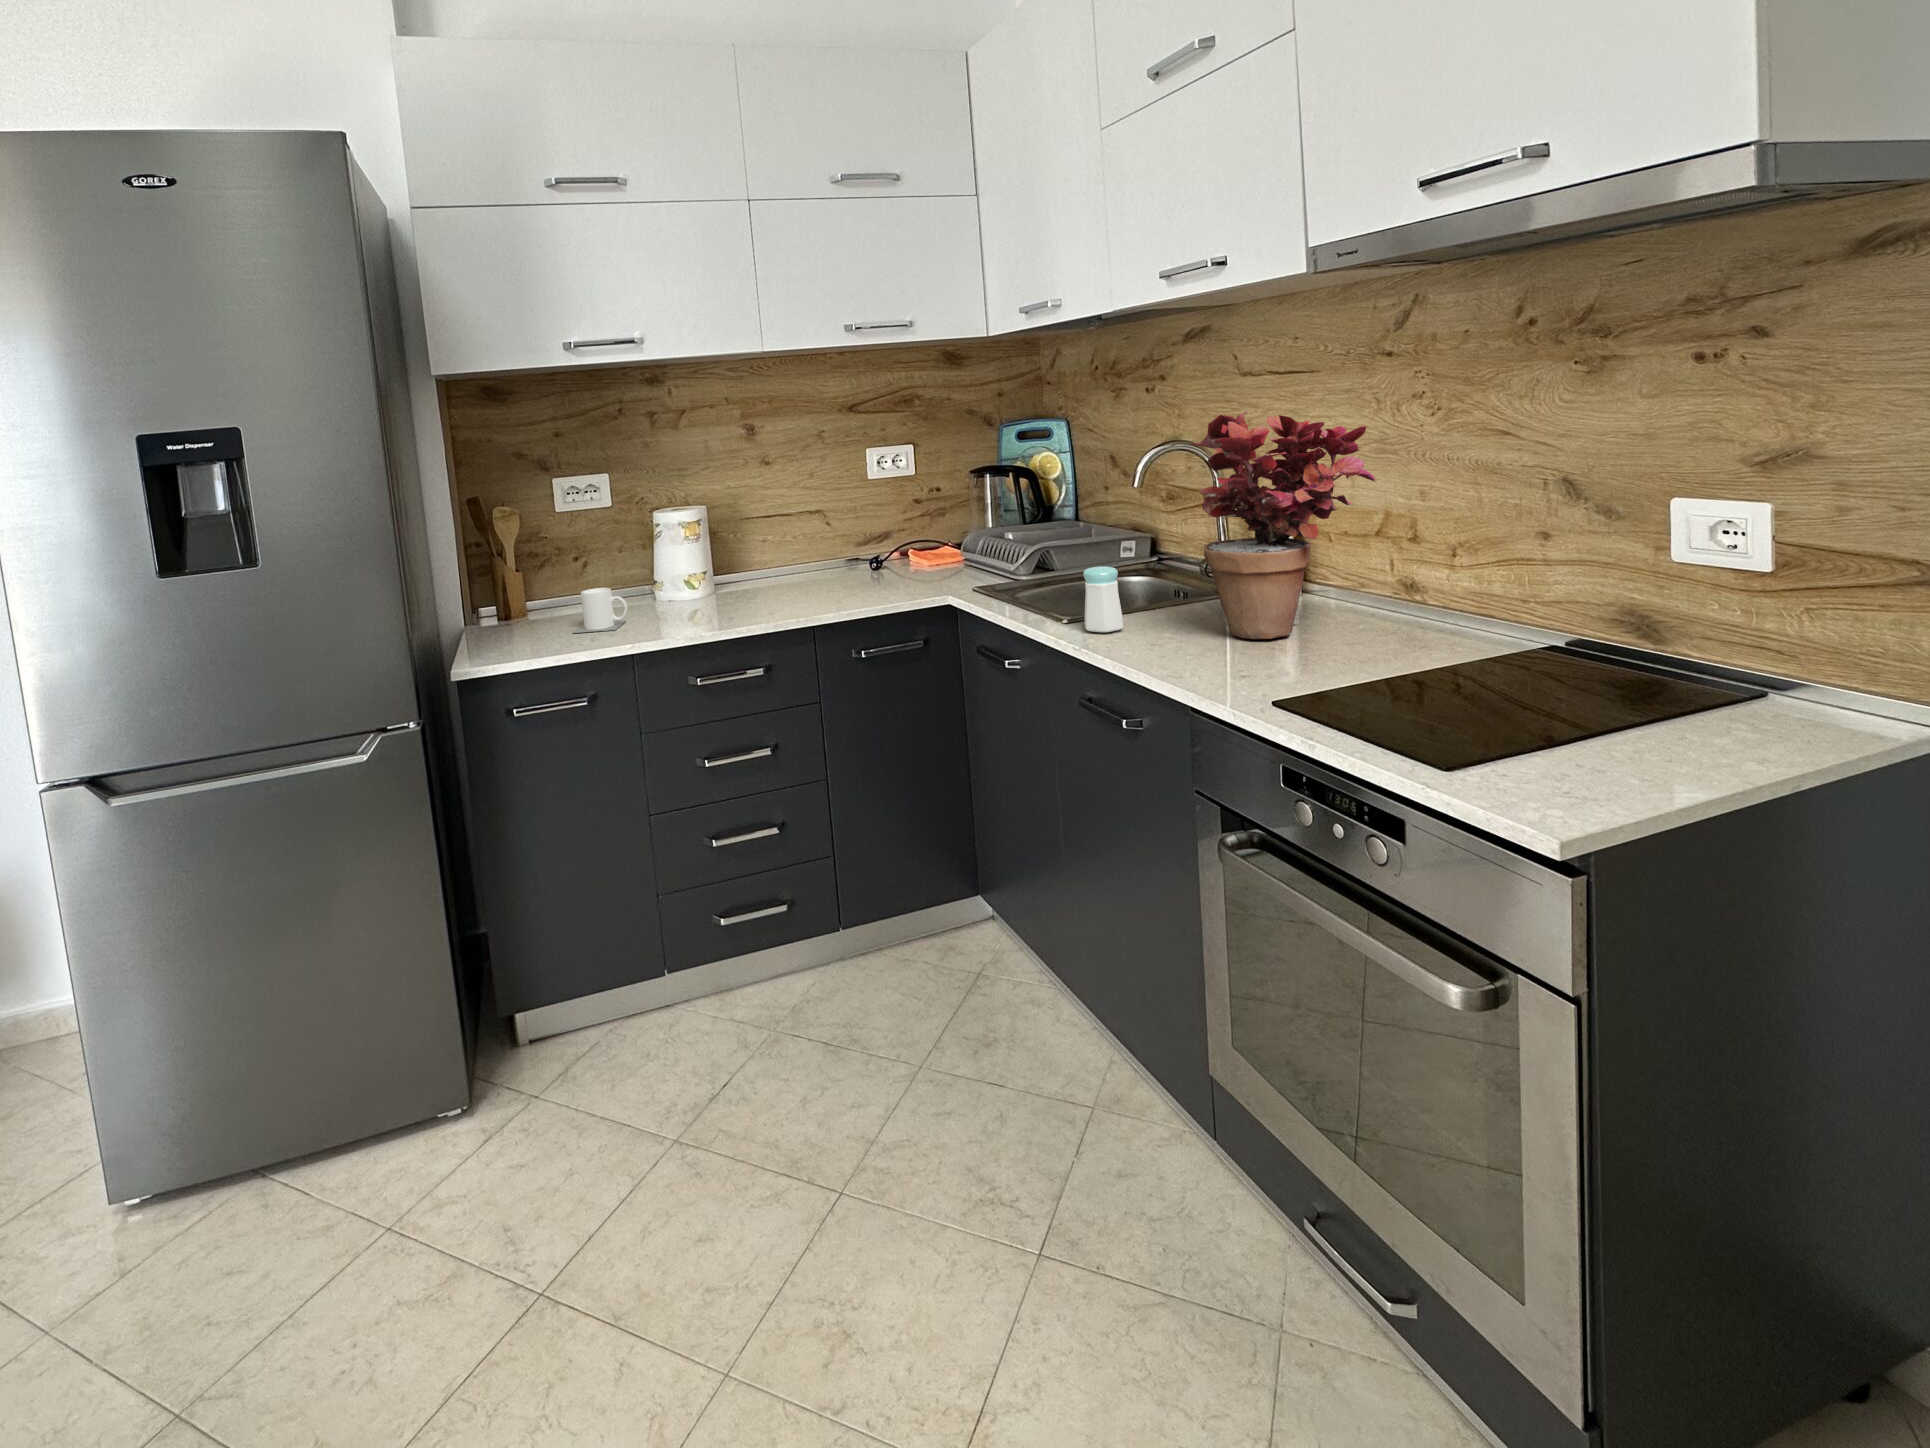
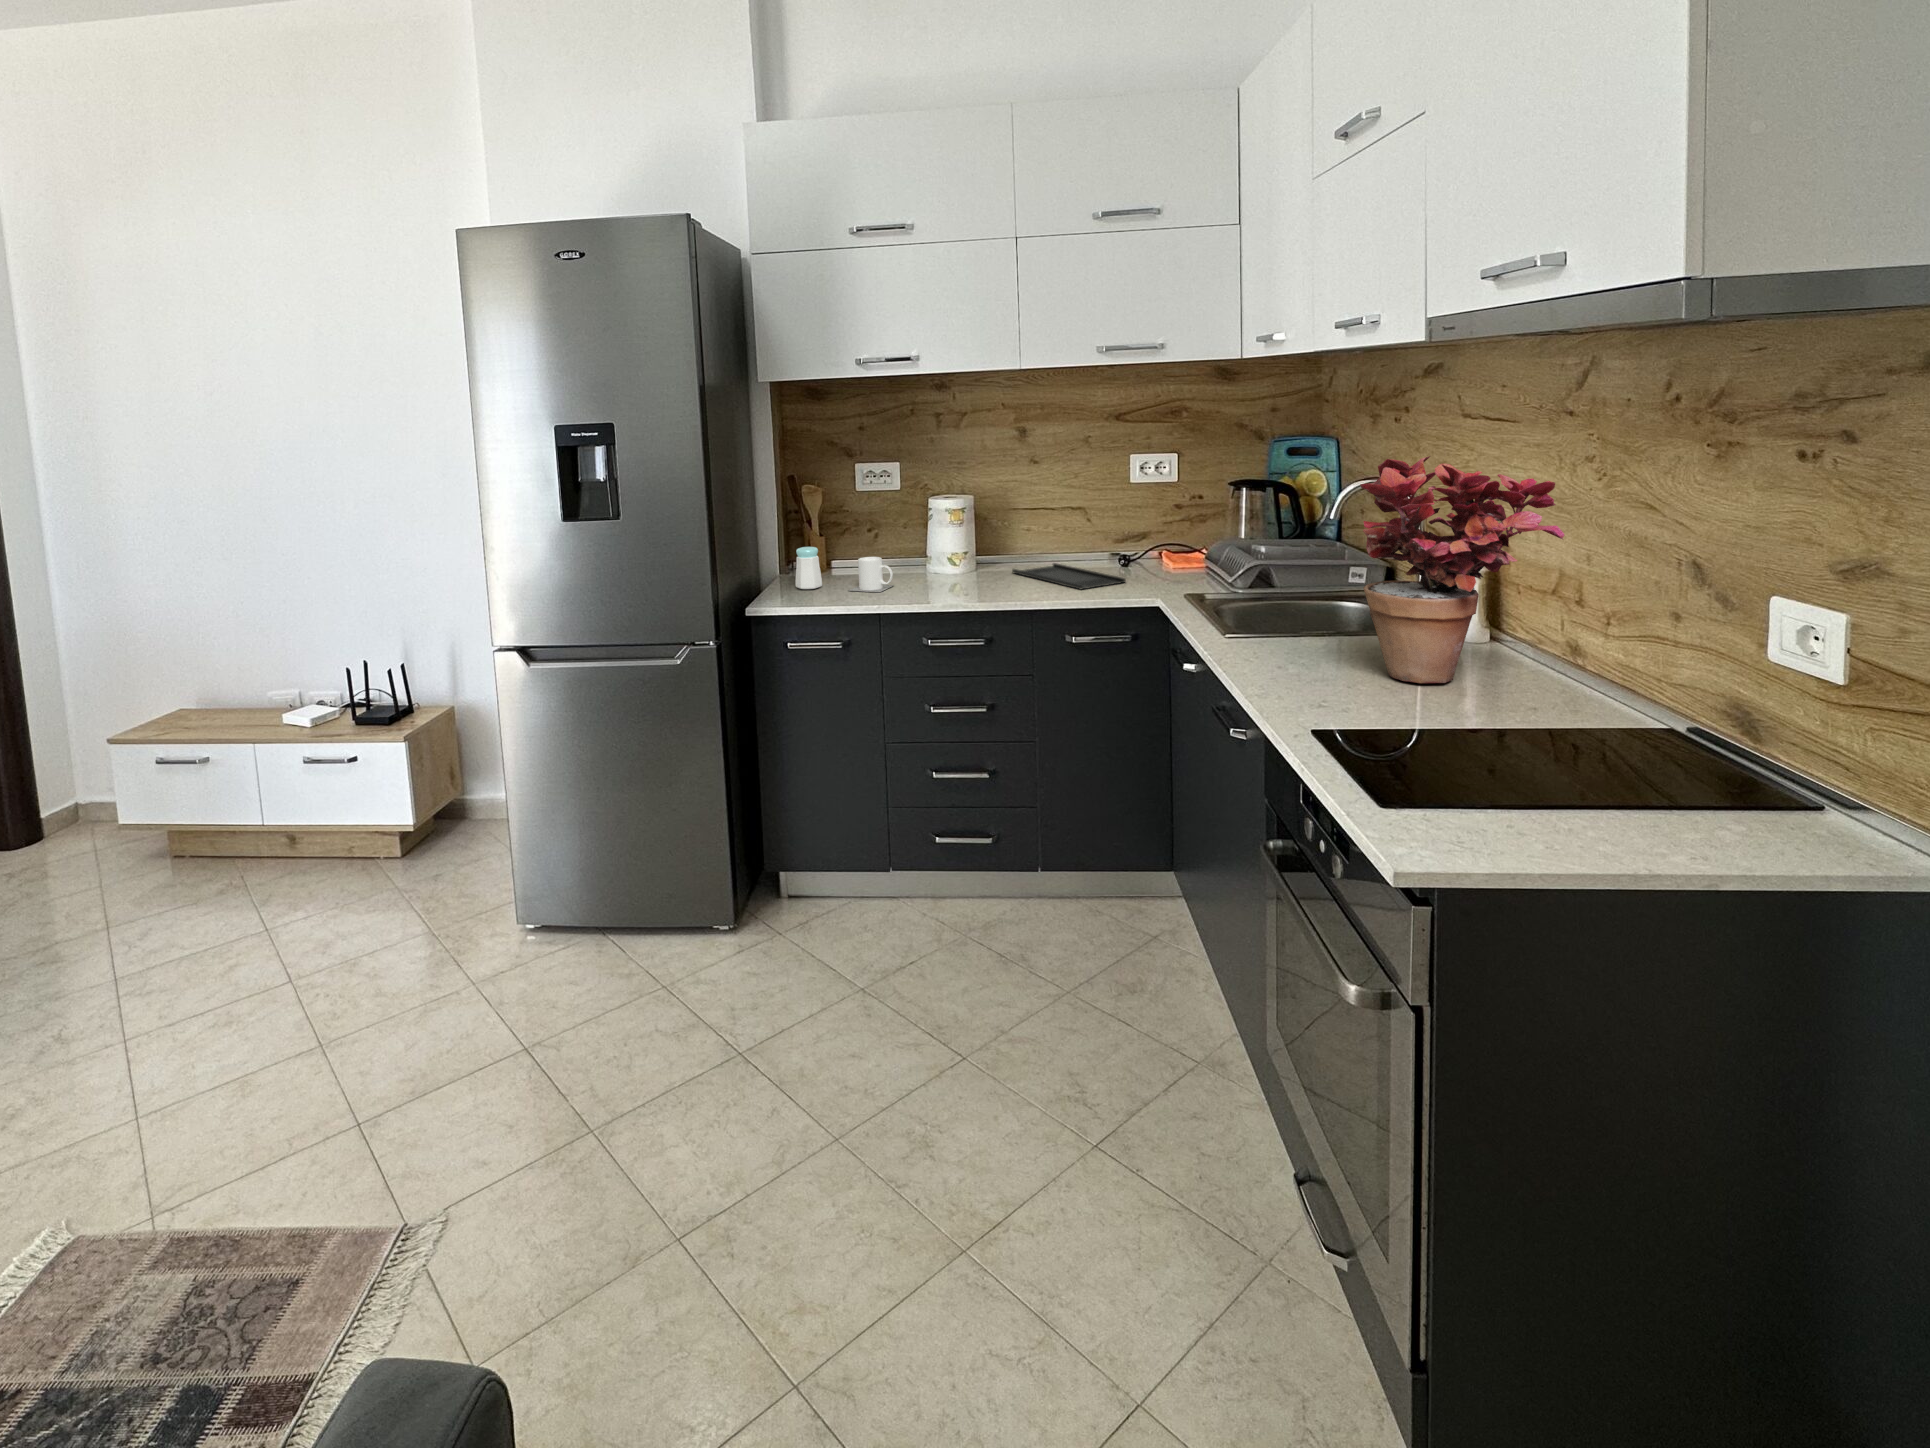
salt shaker: present [1083,566,1123,632] -> present [796,547,822,589]
tray: none [755,575,890,598] -> present [1012,563,1126,589]

